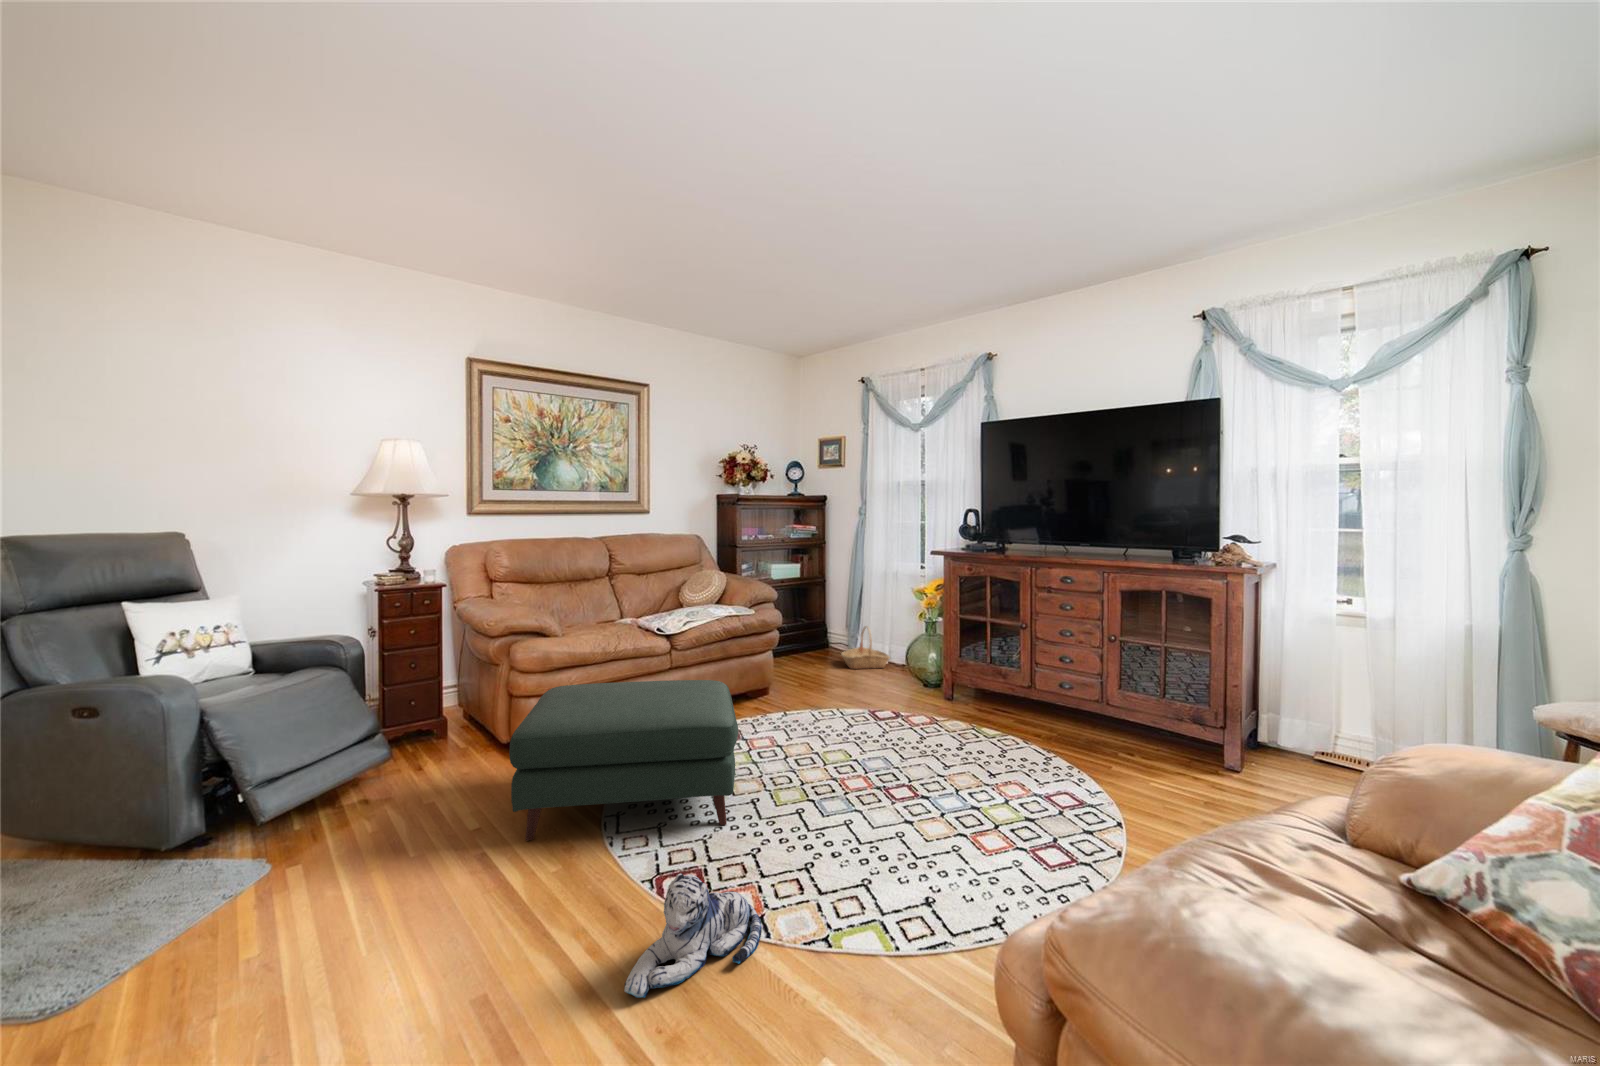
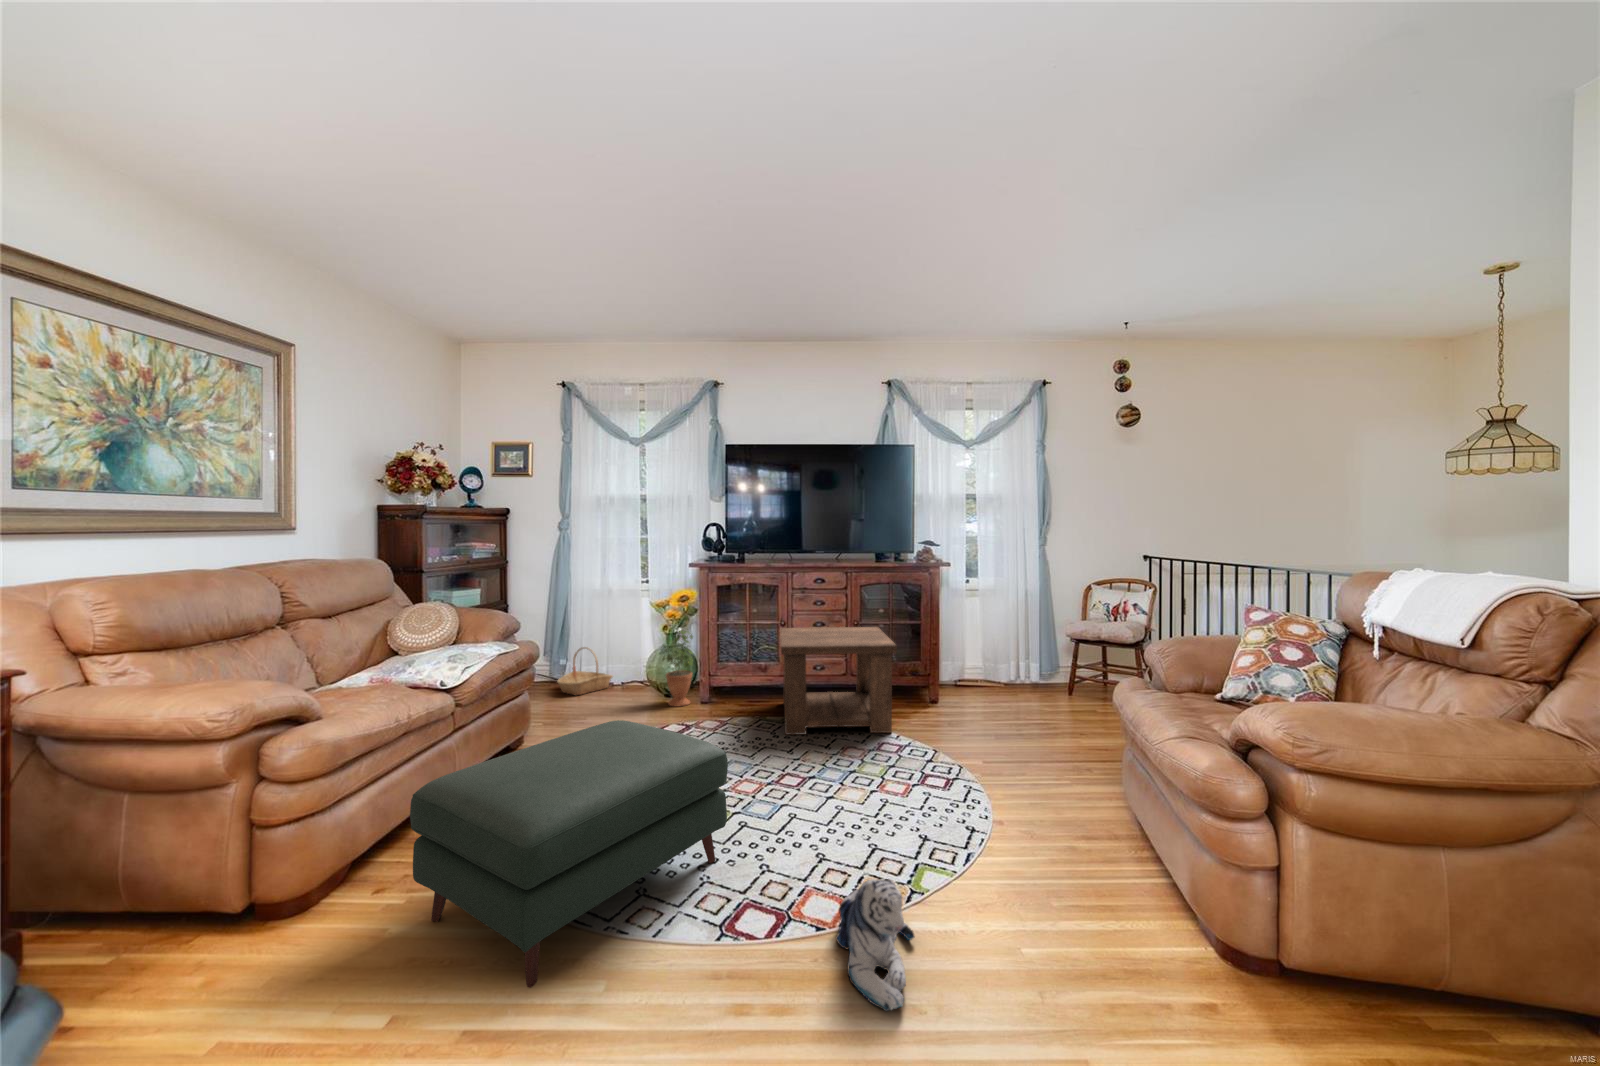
potted plant: none [901,617,939,699] -> present [662,630,693,707]
side table: none [959,633,1147,789] -> present [780,627,897,735]

